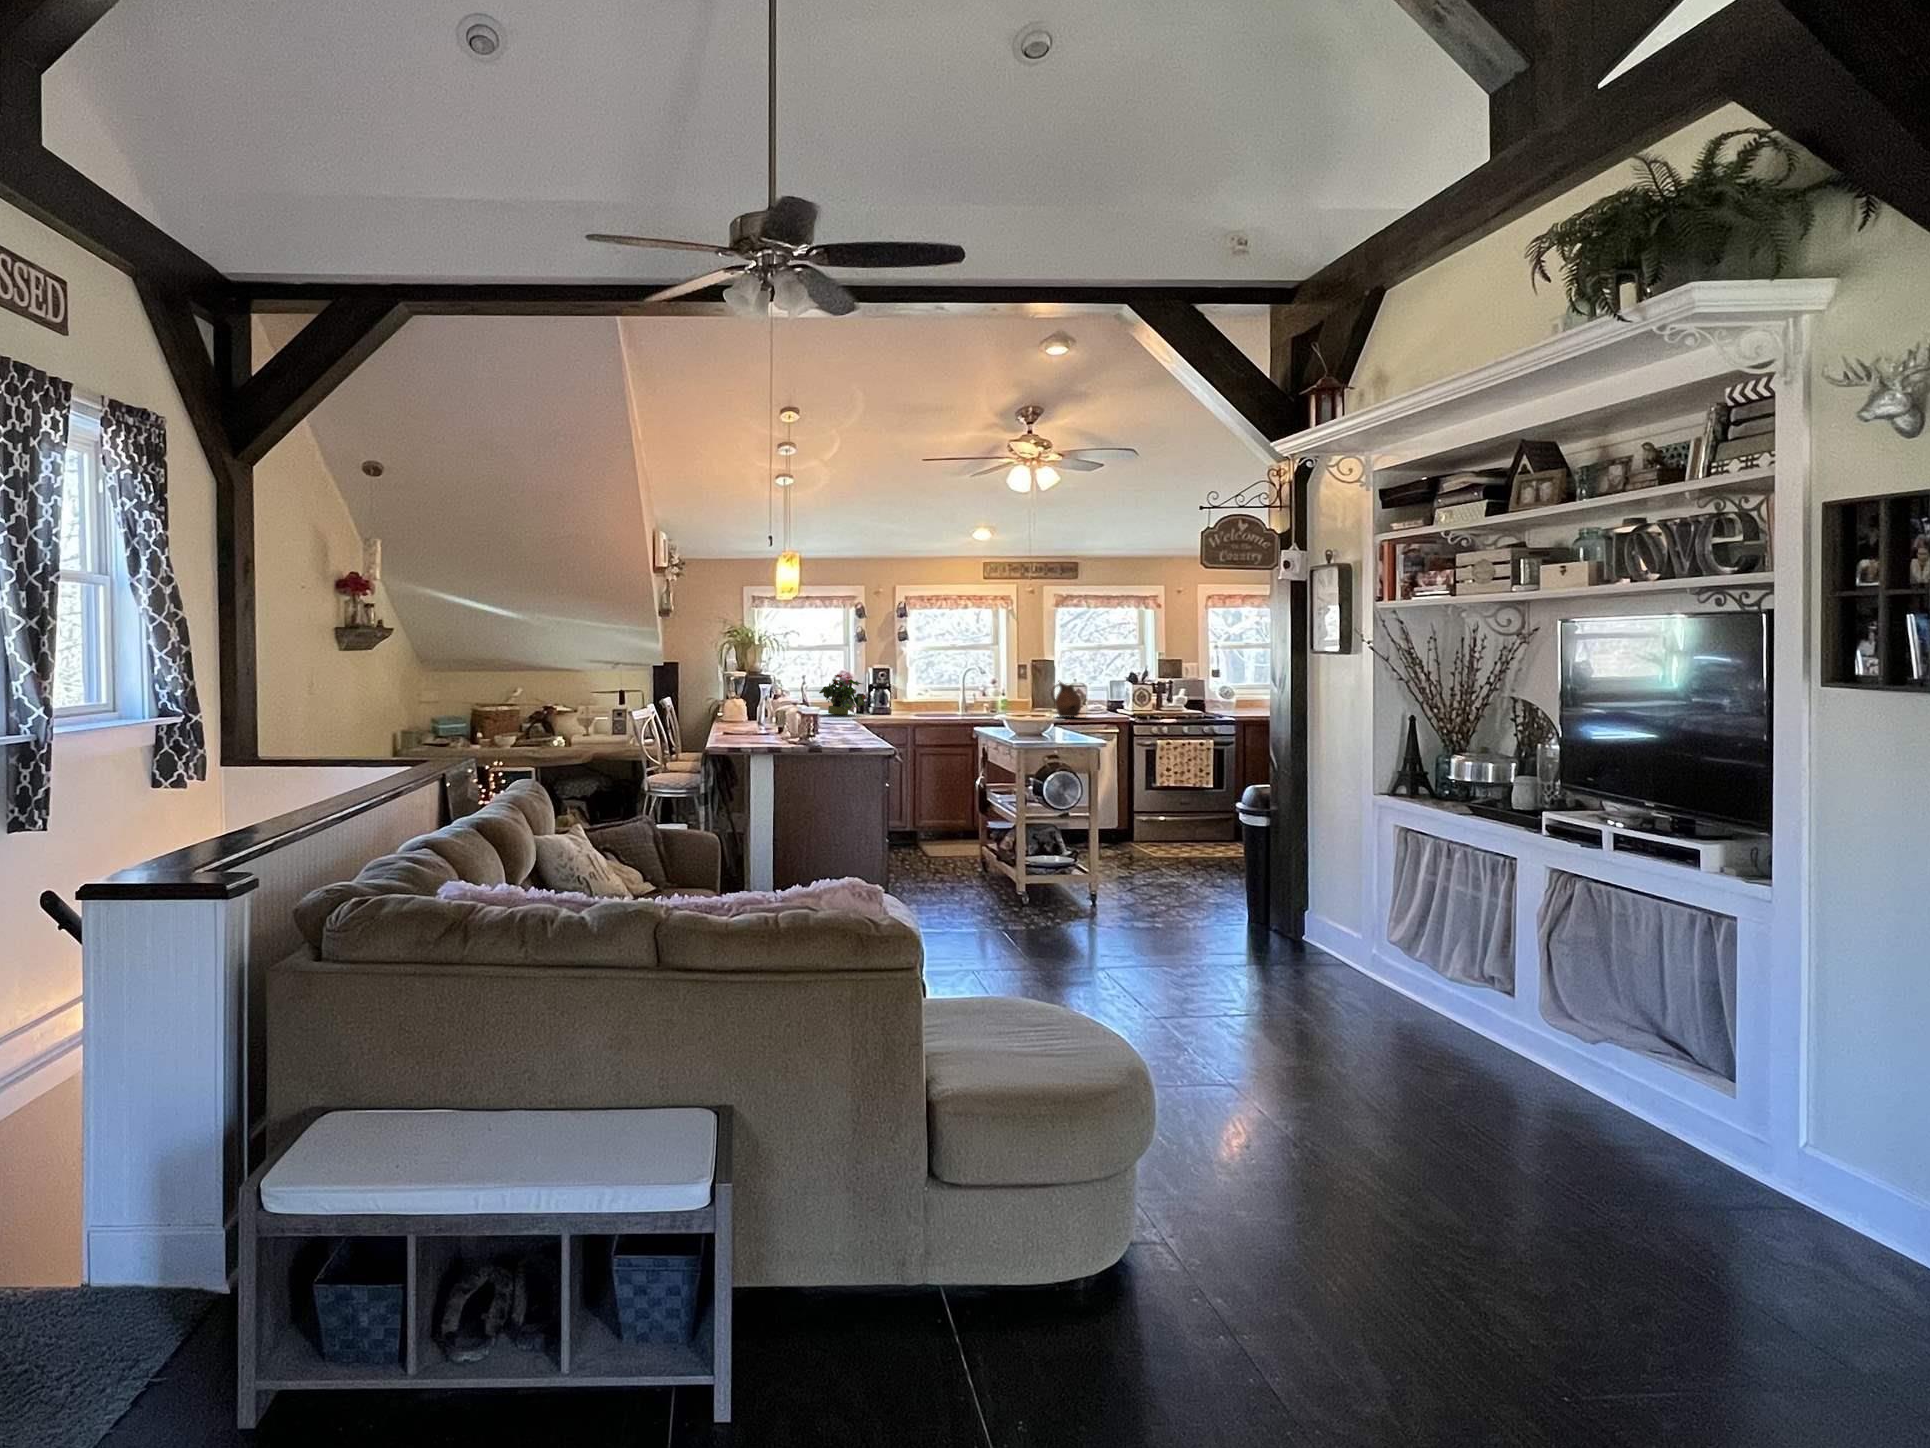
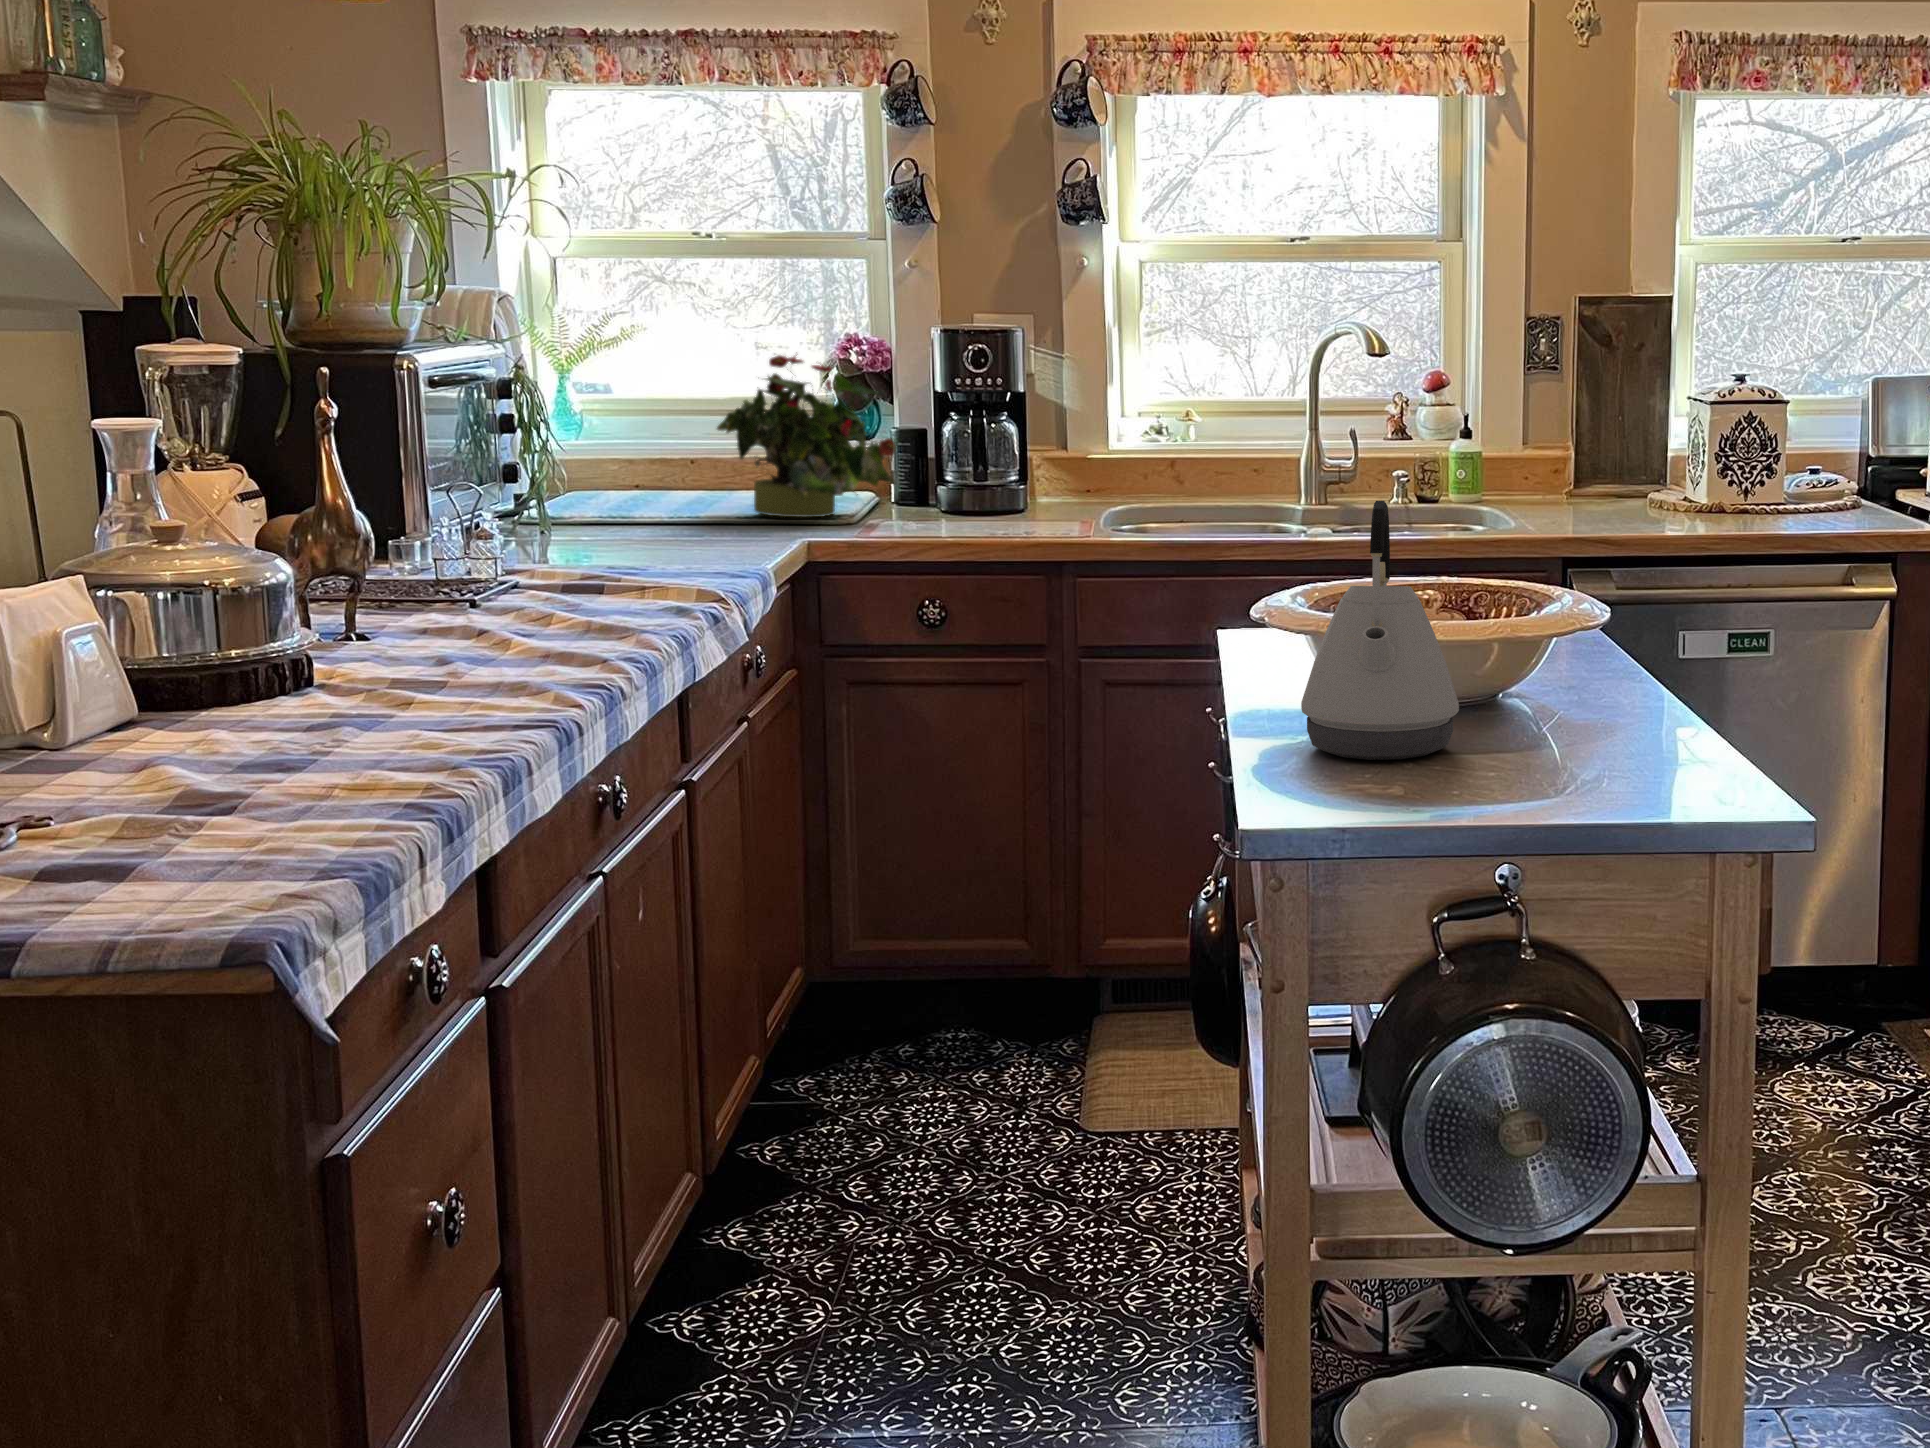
ceramic pitcher: present [1051,681,1081,717] -> none [1638,380,1778,534]
kettle: none [1017,692,1044,735] -> present [1301,501,1459,760]

